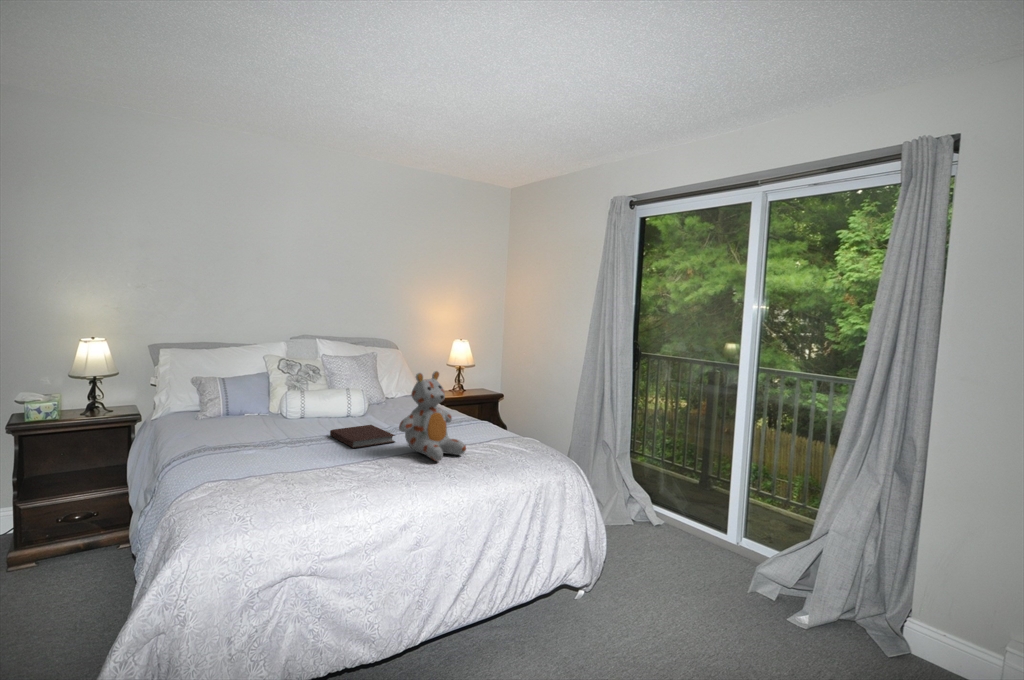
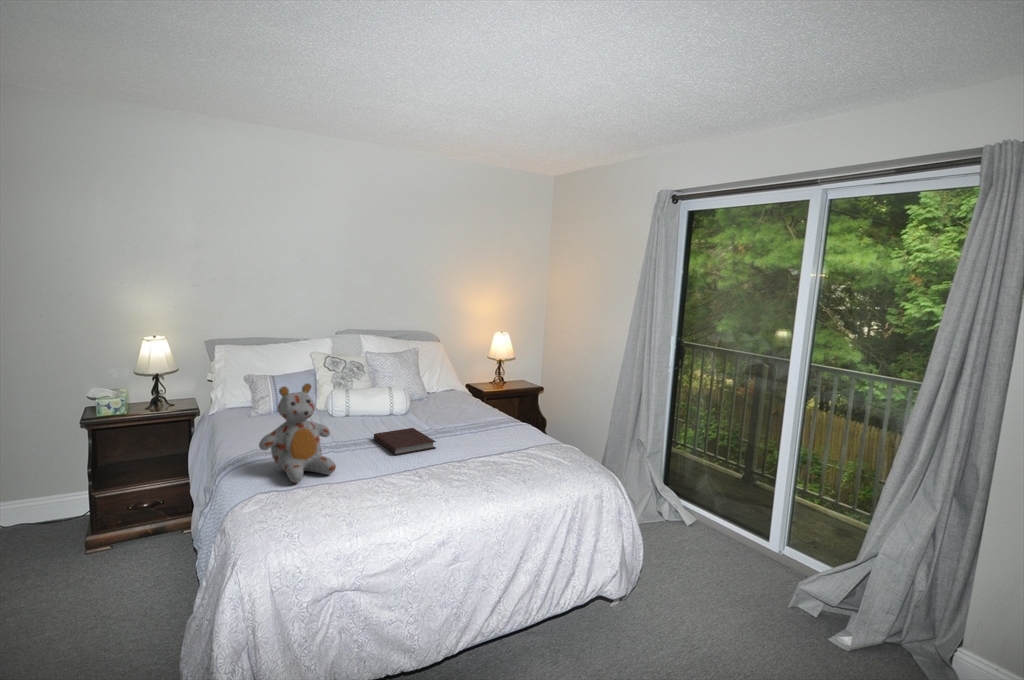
stuffed bear: present [399,371,466,461] -> present [259,383,336,483]

